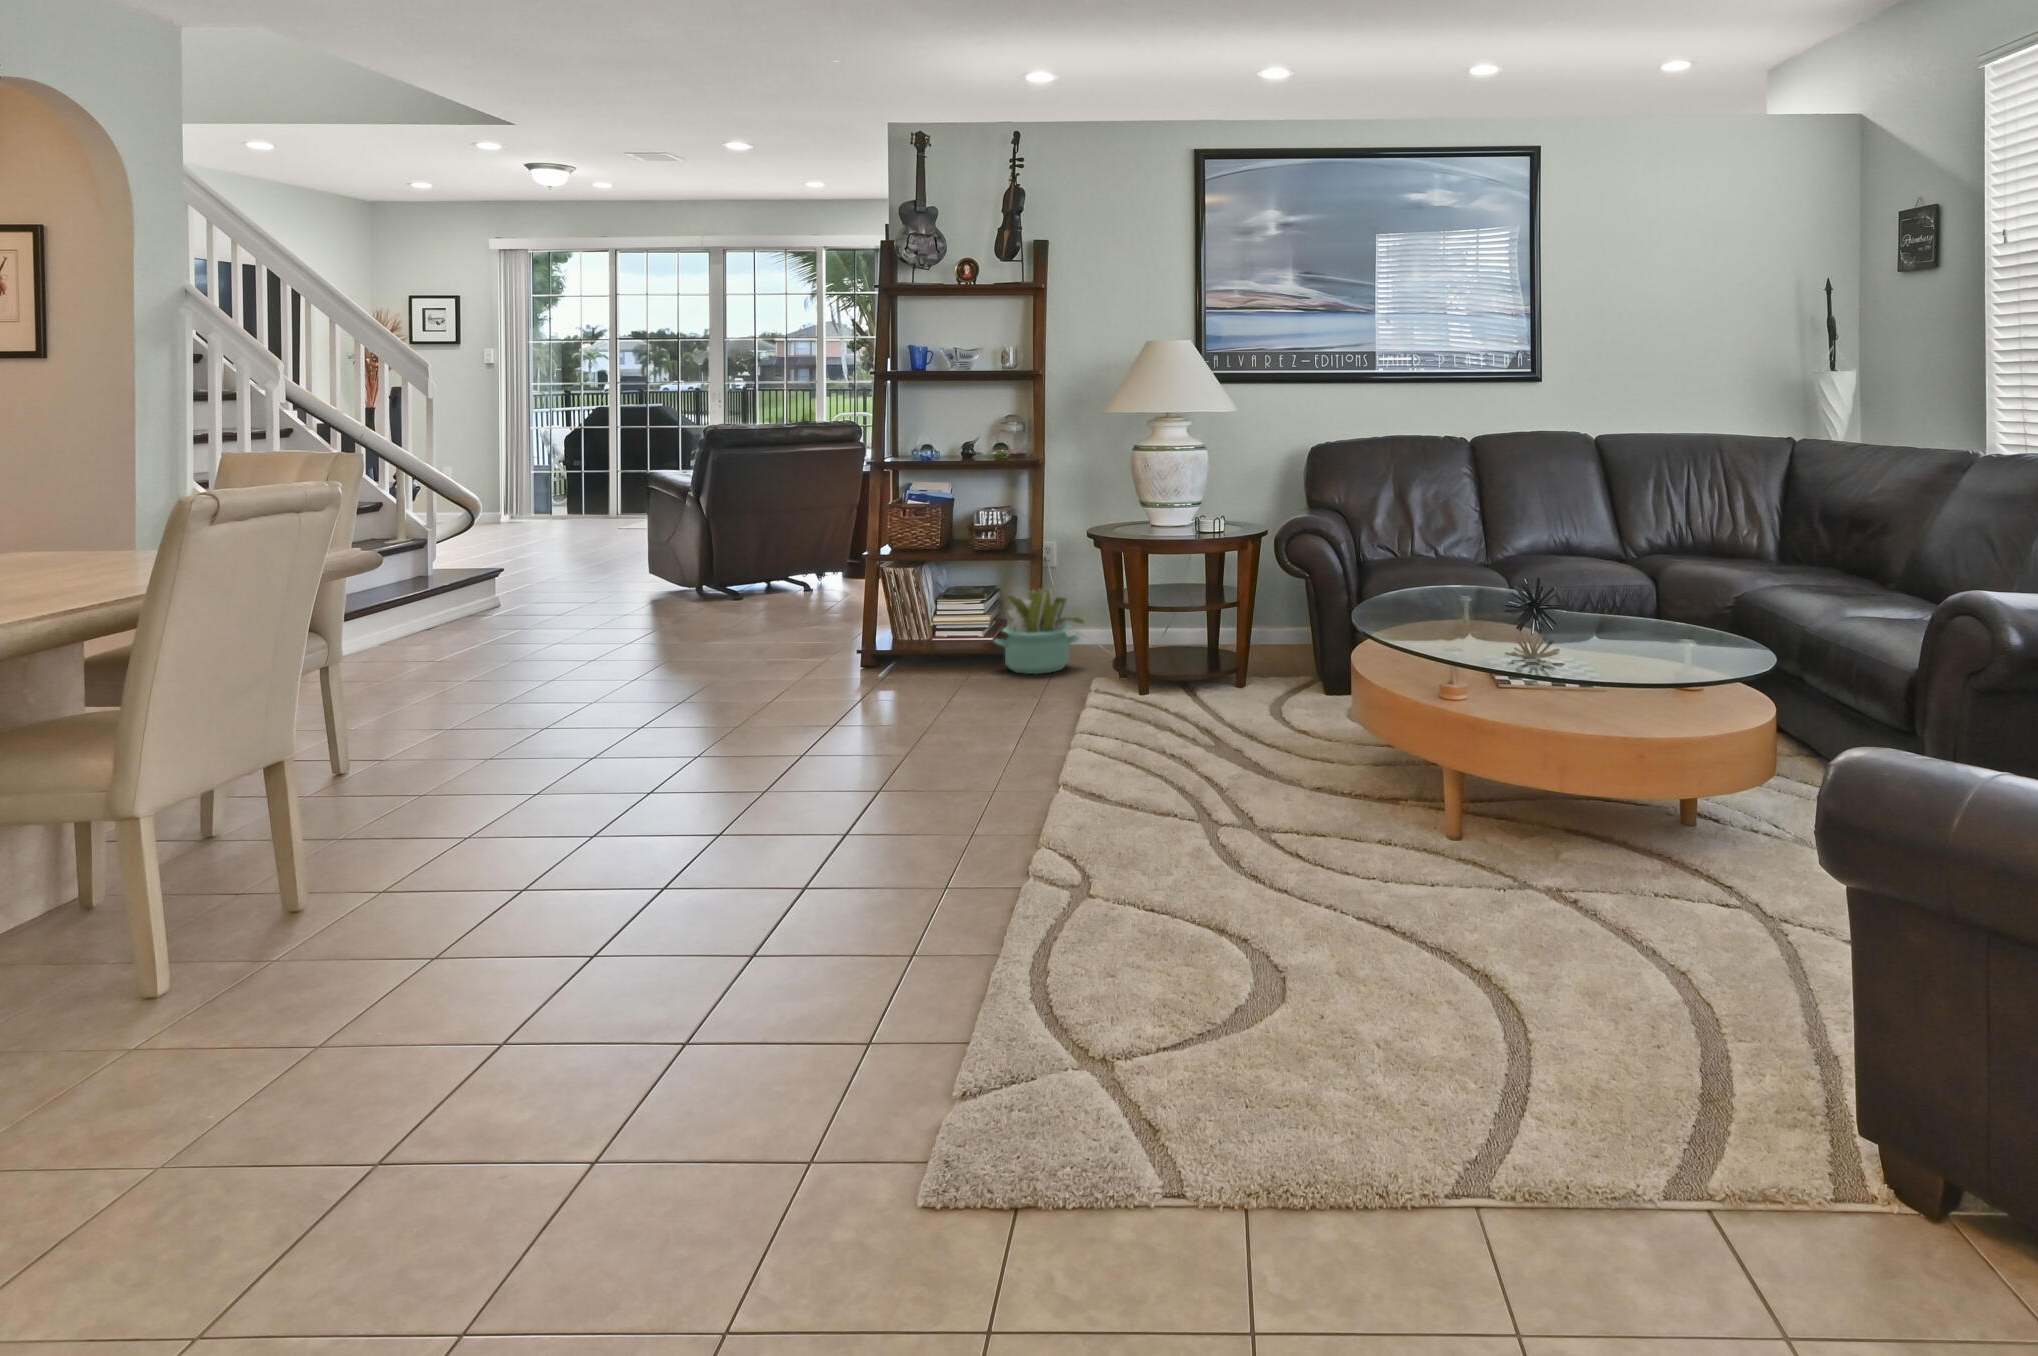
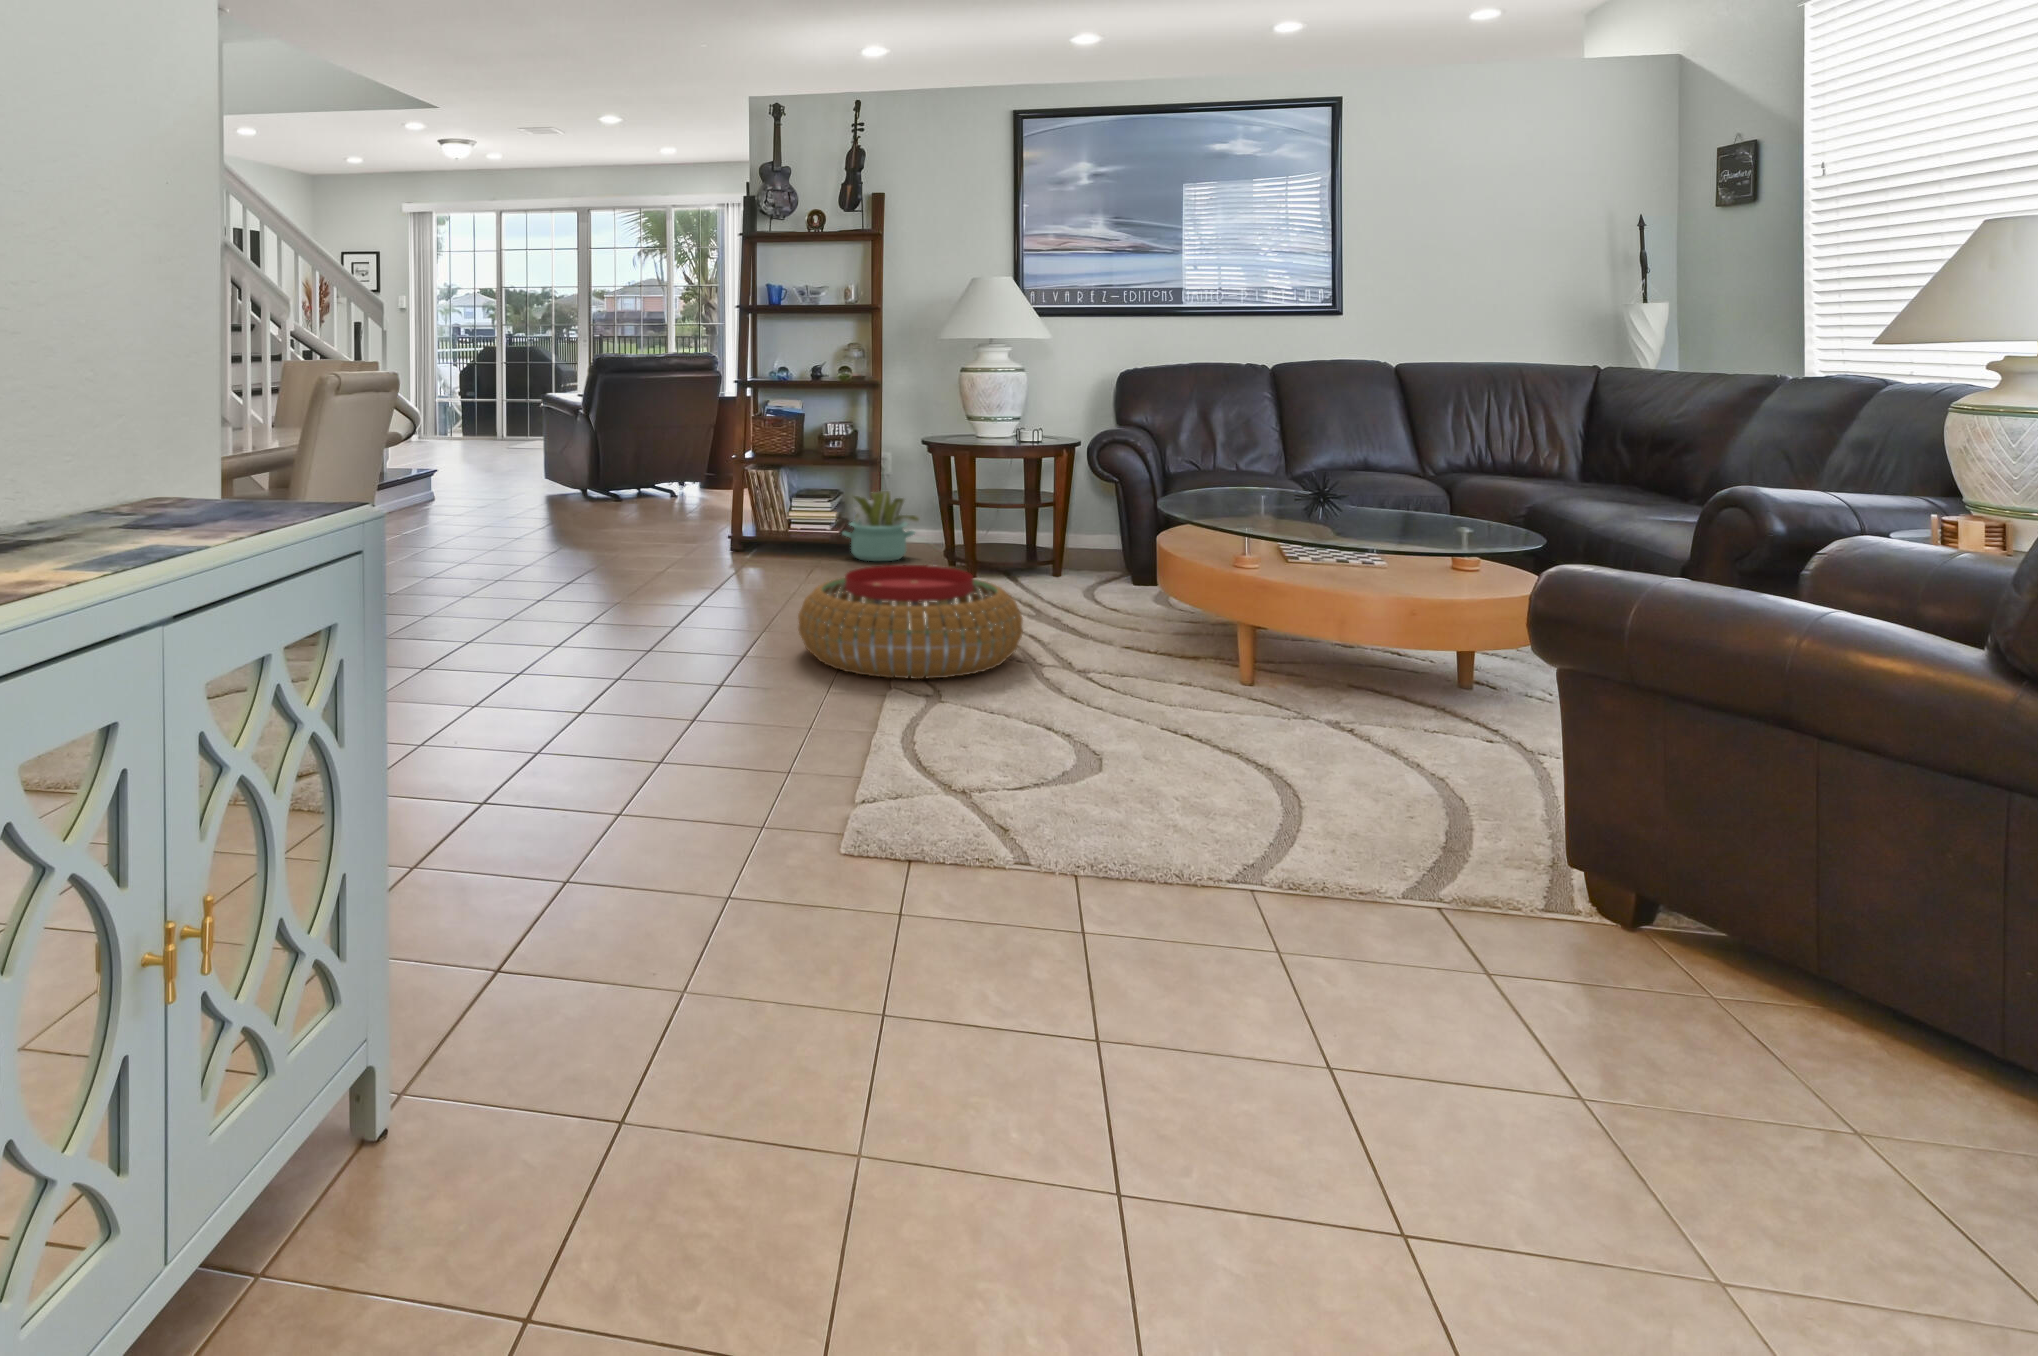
pouf: none [920,702,1196,858] -> present [798,565,1023,679]

